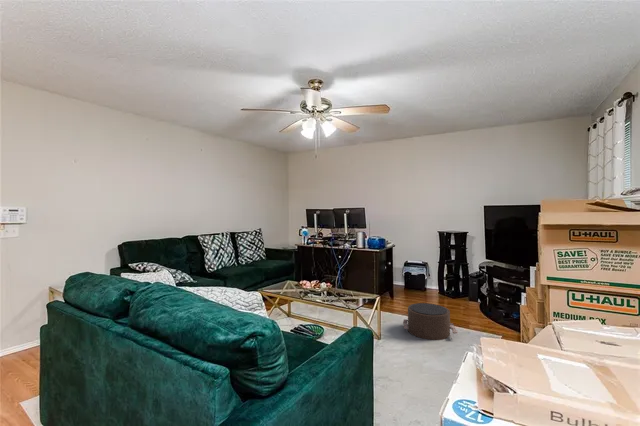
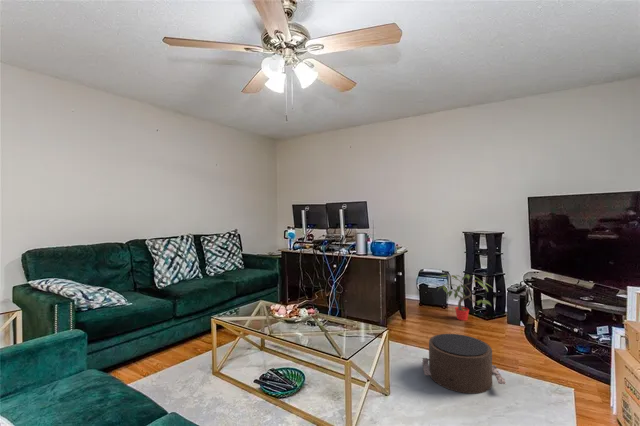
potted plant: none [417,264,461,299] -> present [438,274,491,320]

